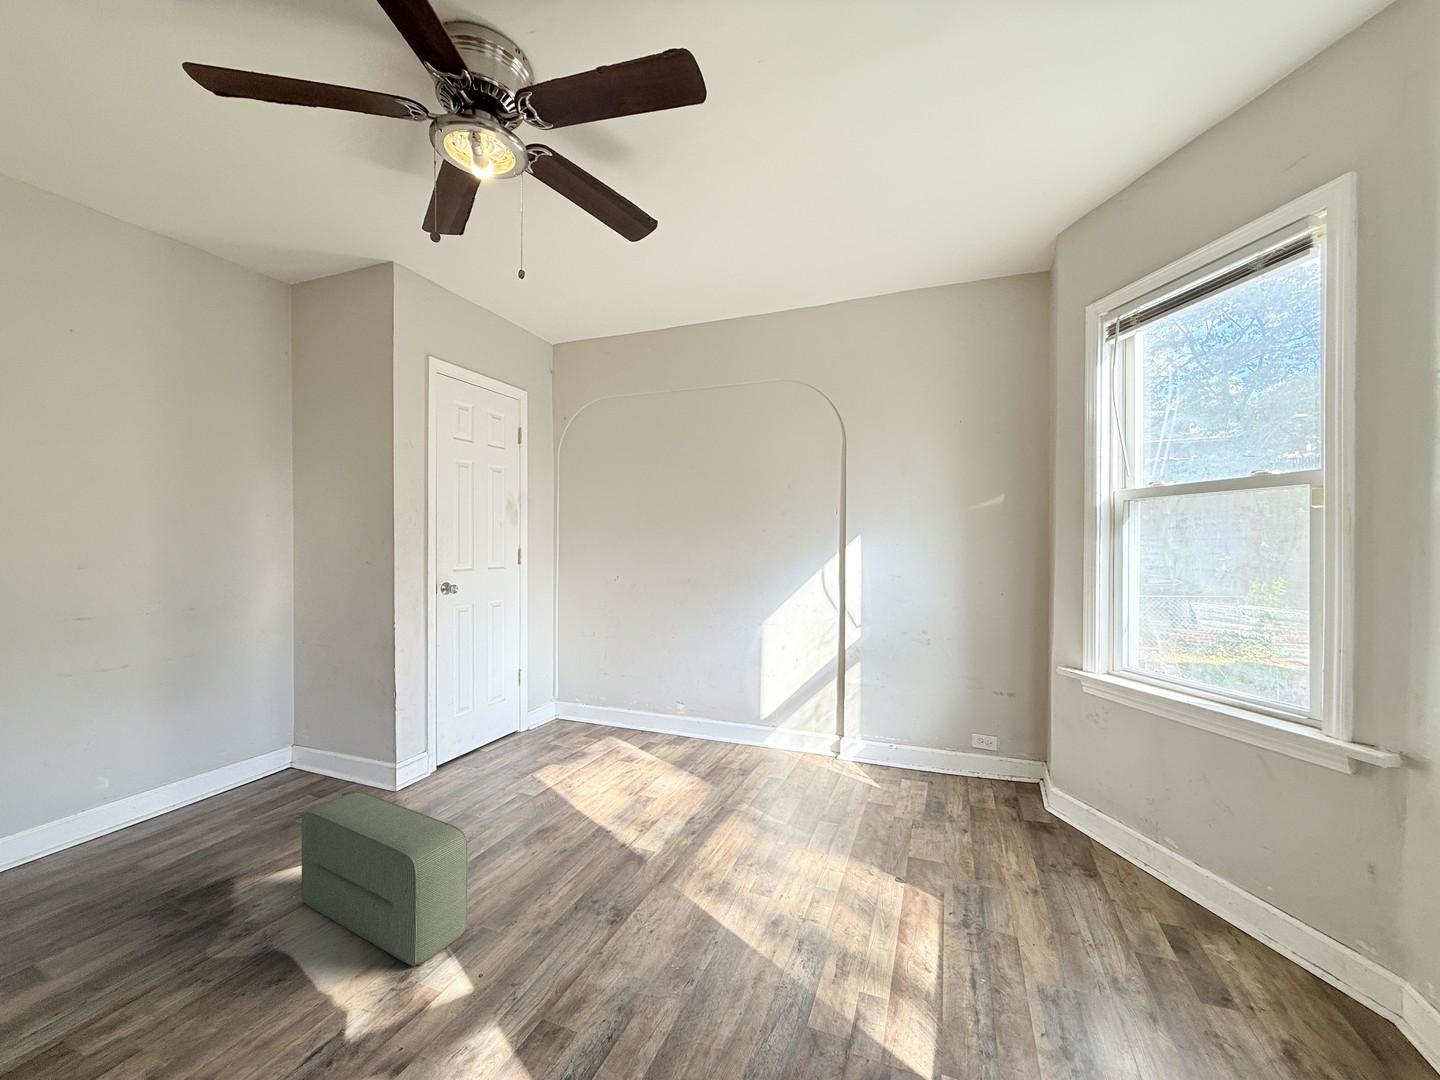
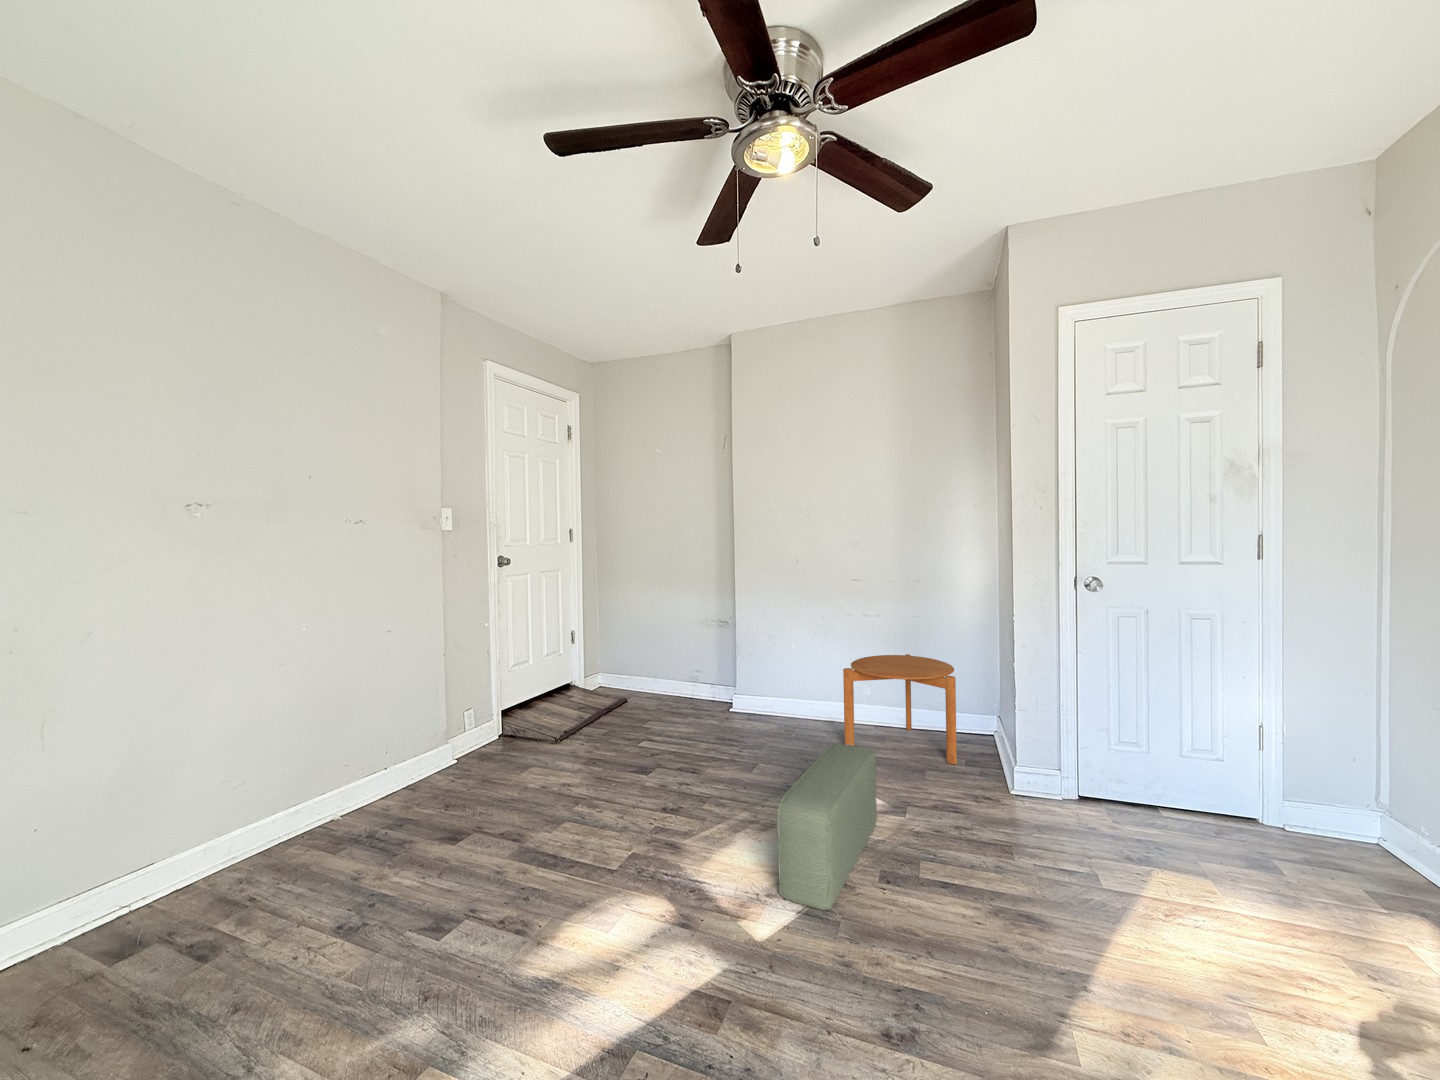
side table: none [125,703,310,868] -> present [843,654,957,764]

